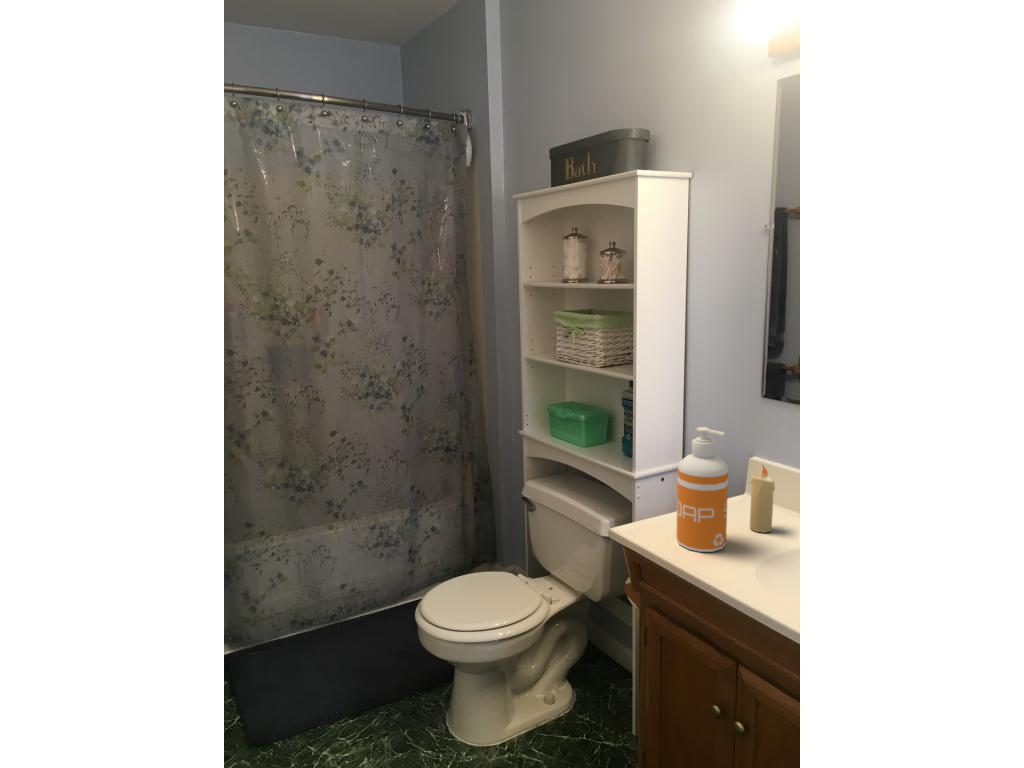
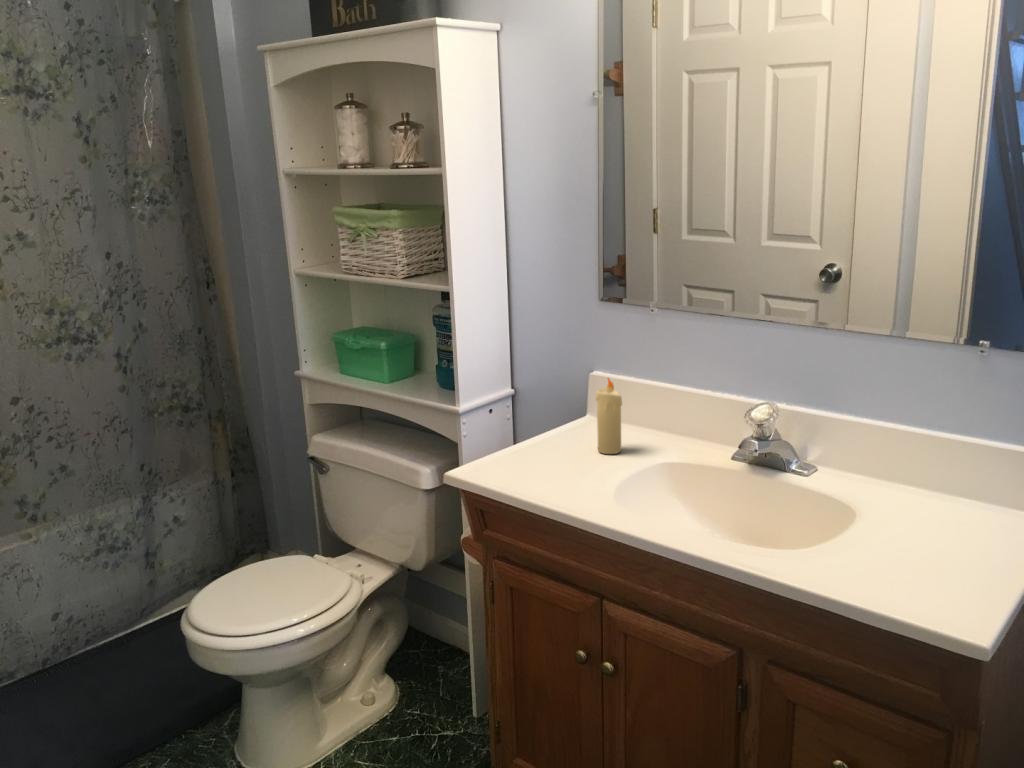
soap dispenser: present [676,427,728,552] -> none [518,339,576,483]

